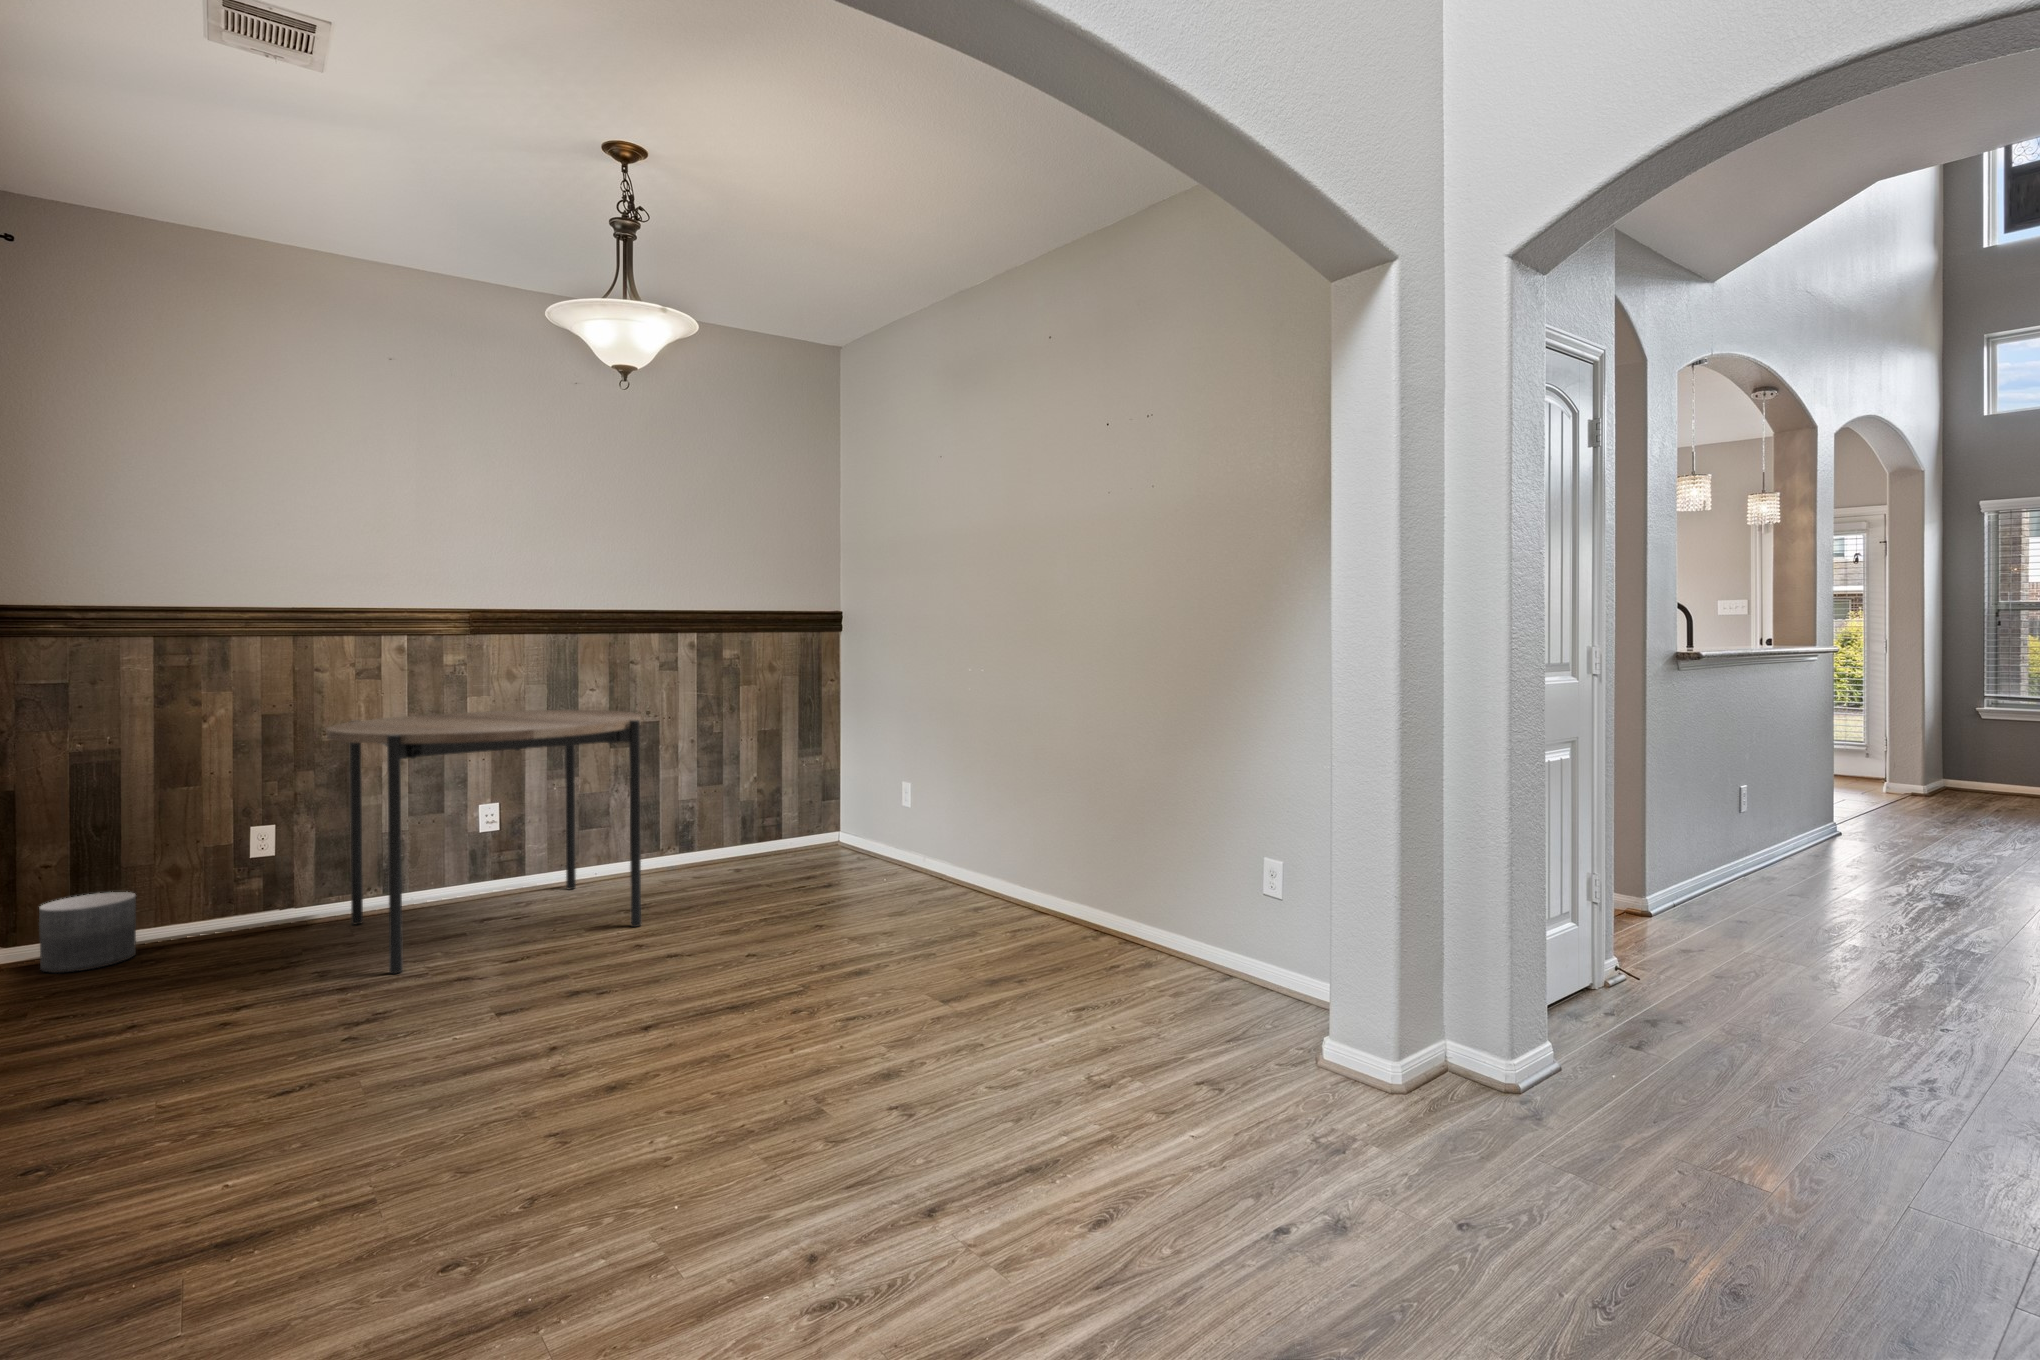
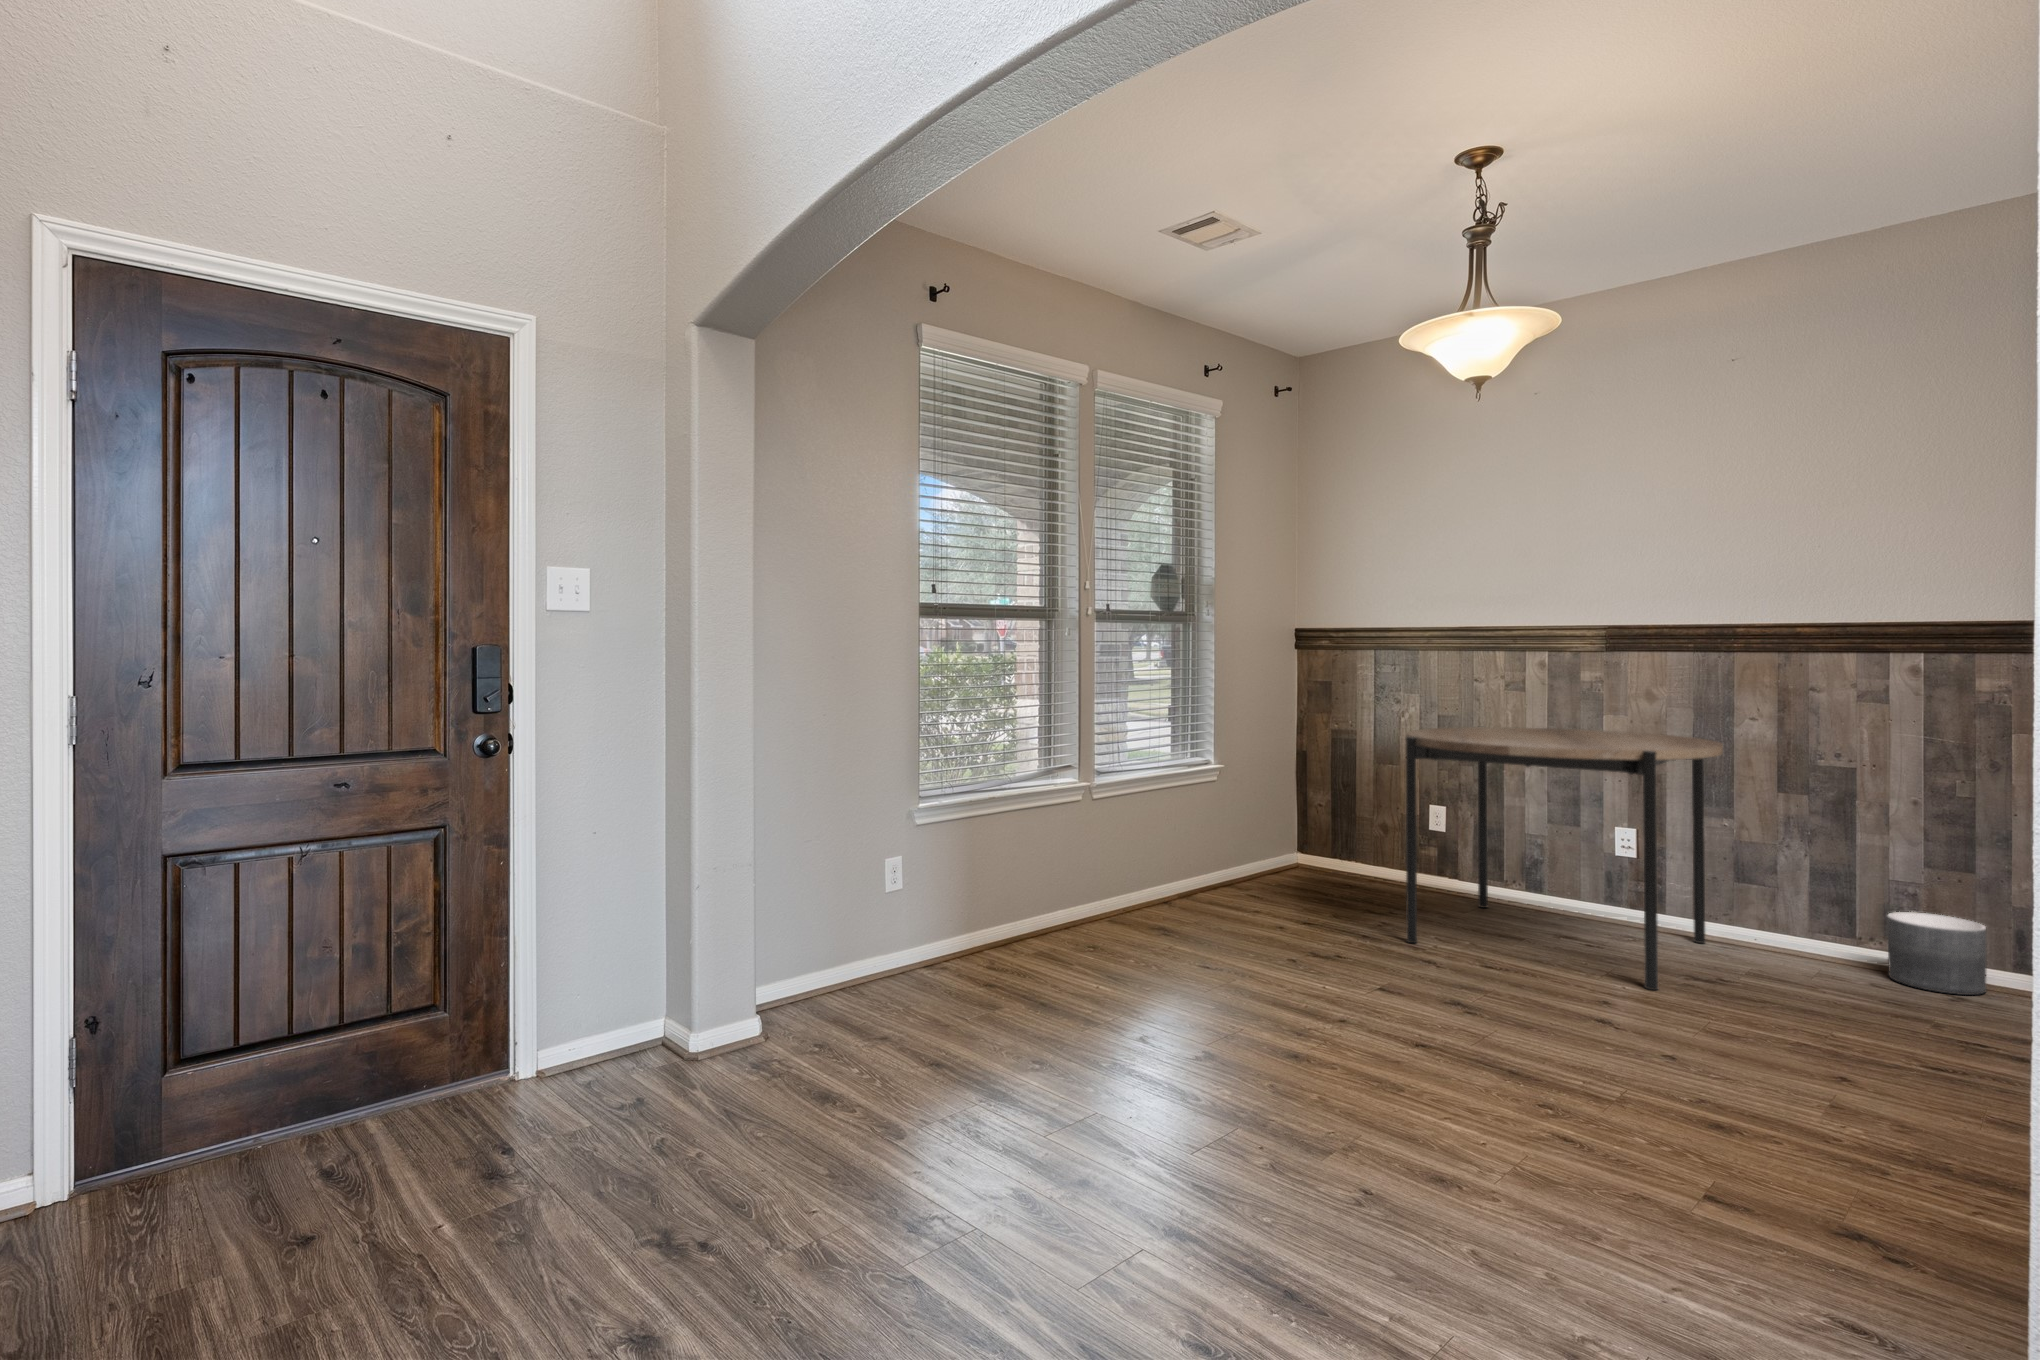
planter: present [39,892,136,973] -> present [1887,912,1986,995]

